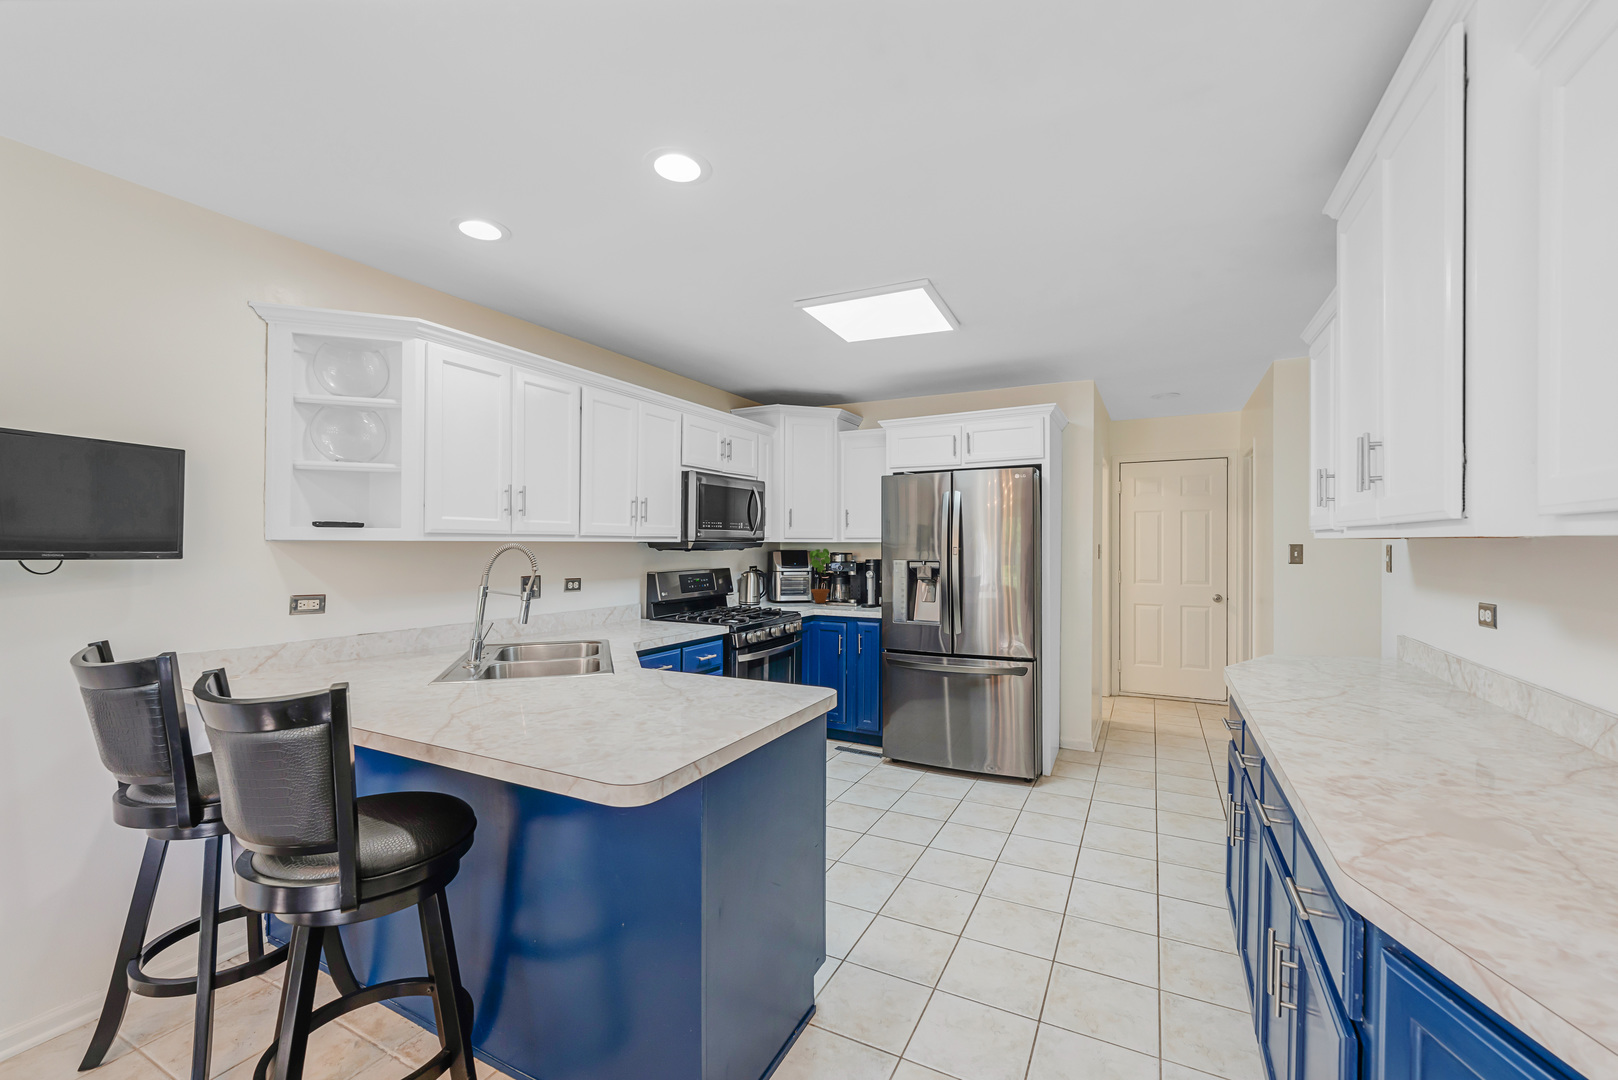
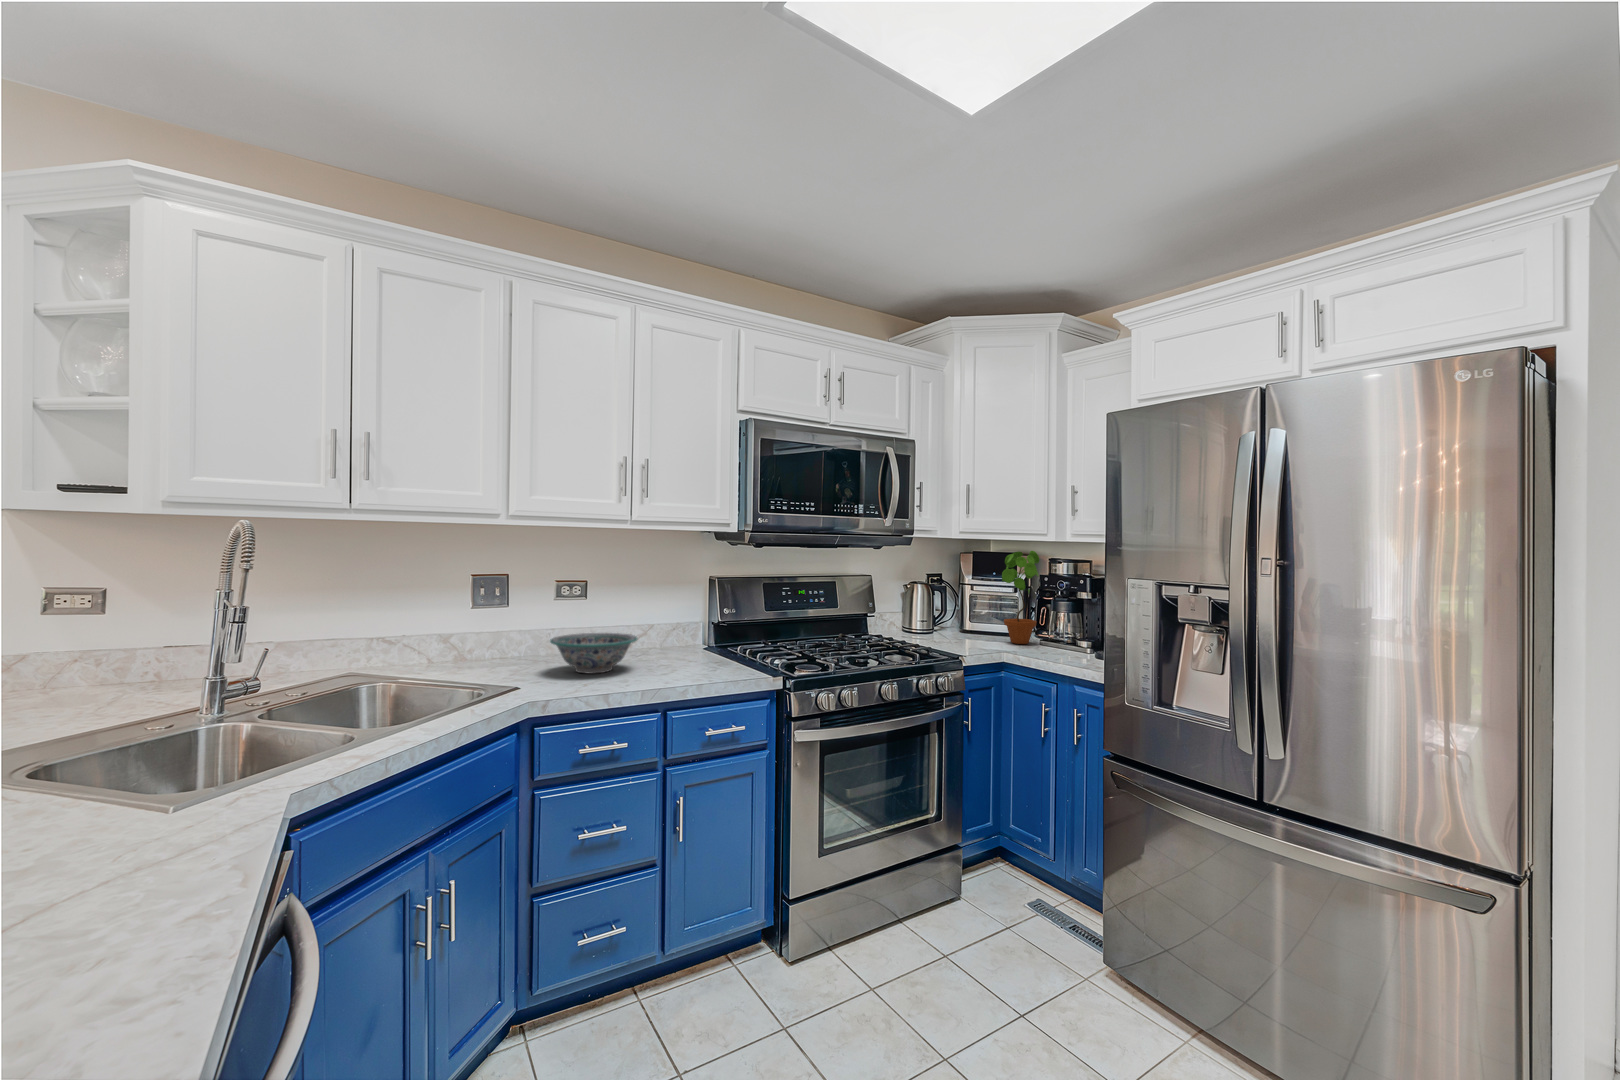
decorative bowl: none [593,608,646,631] -> present [550,633,637,674]

